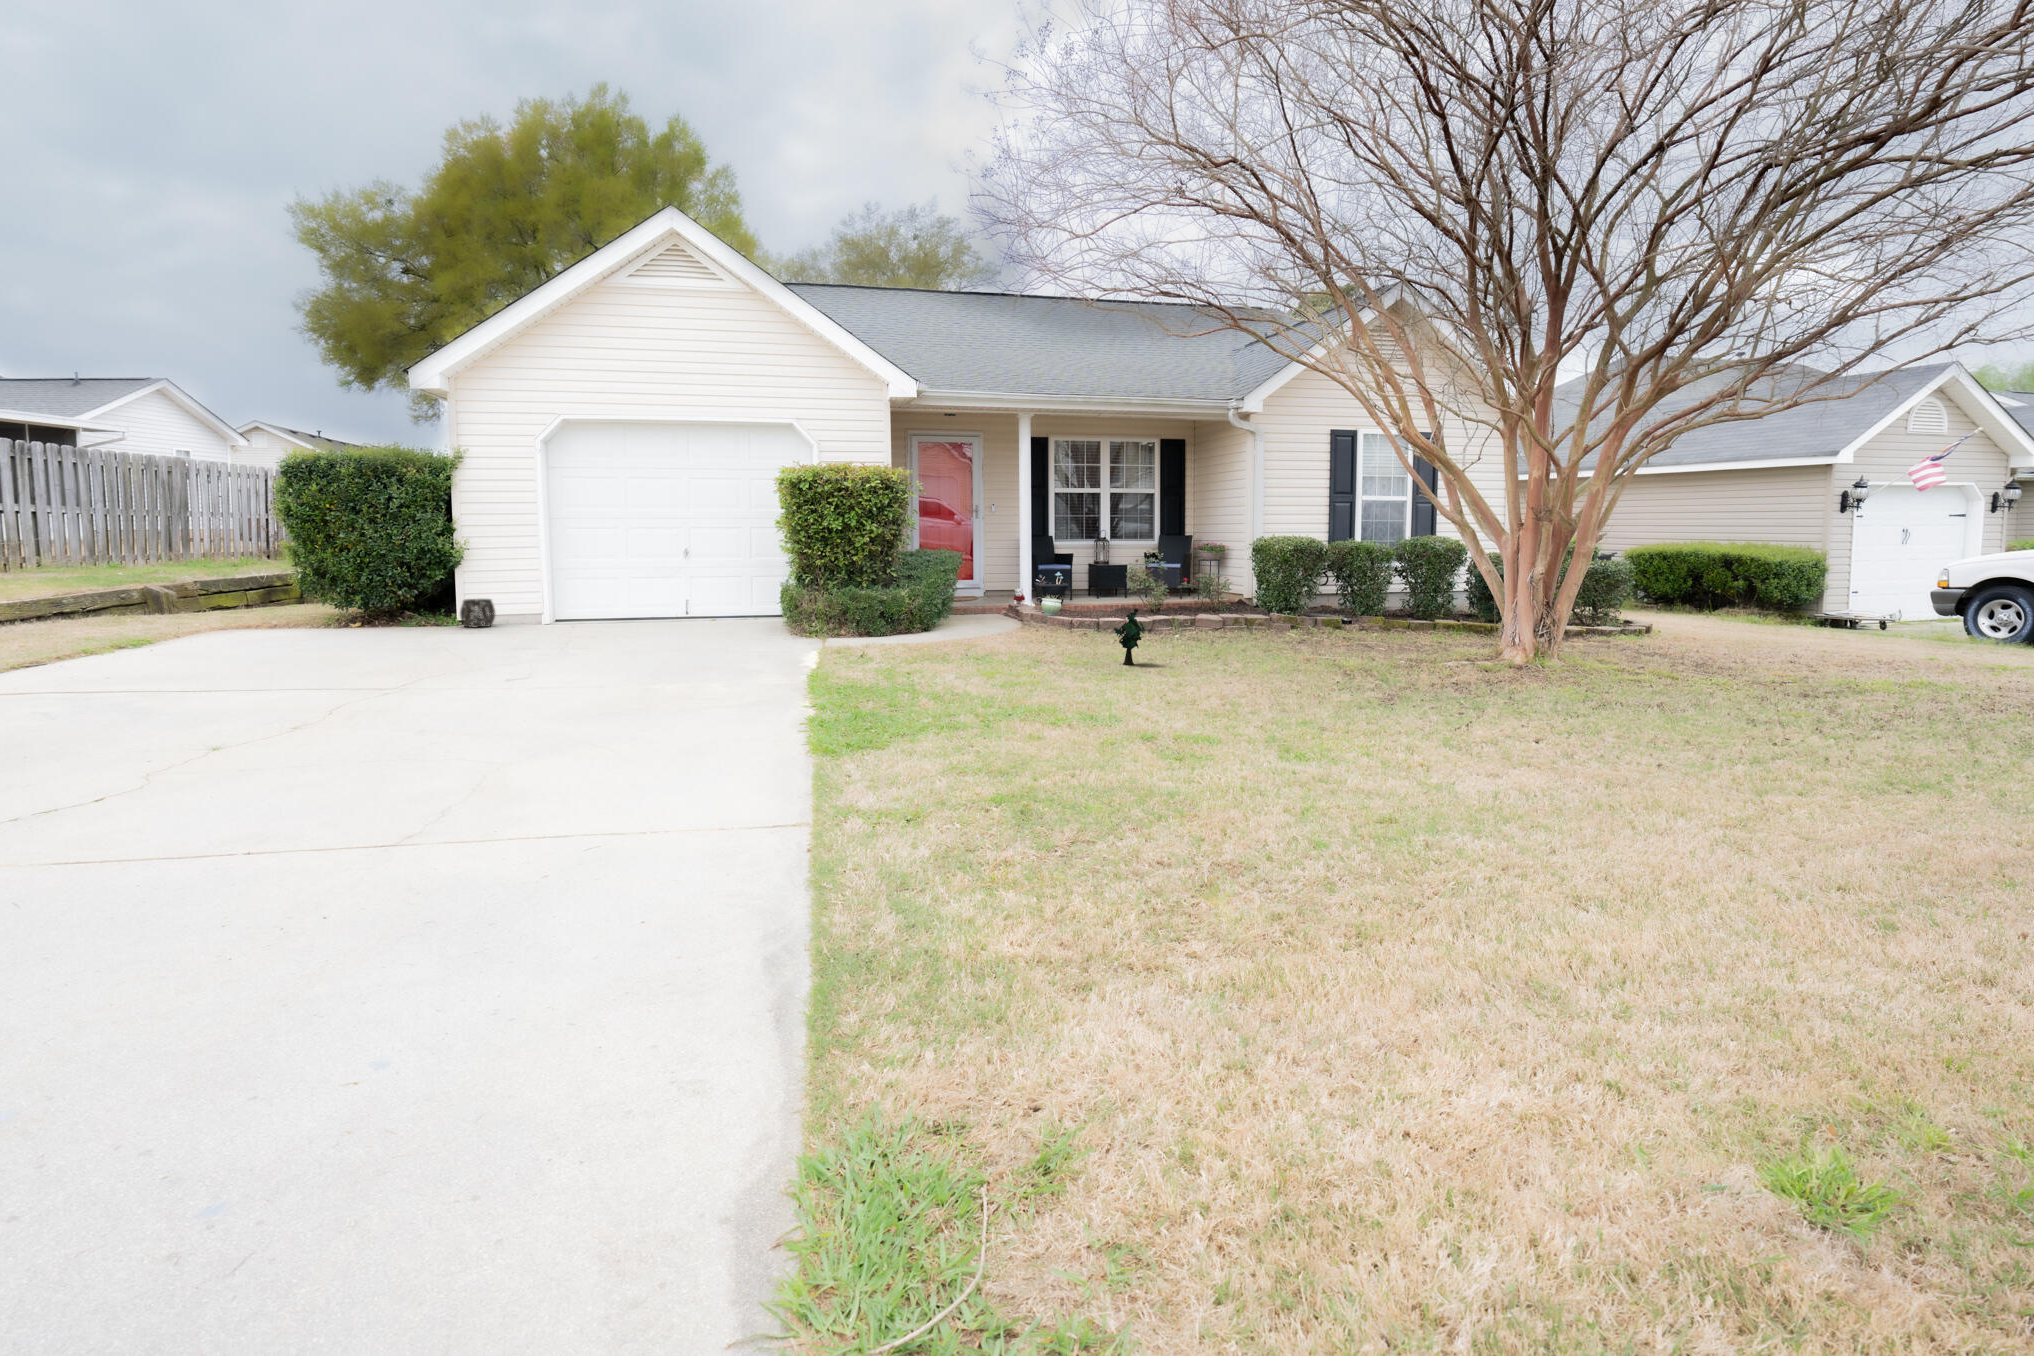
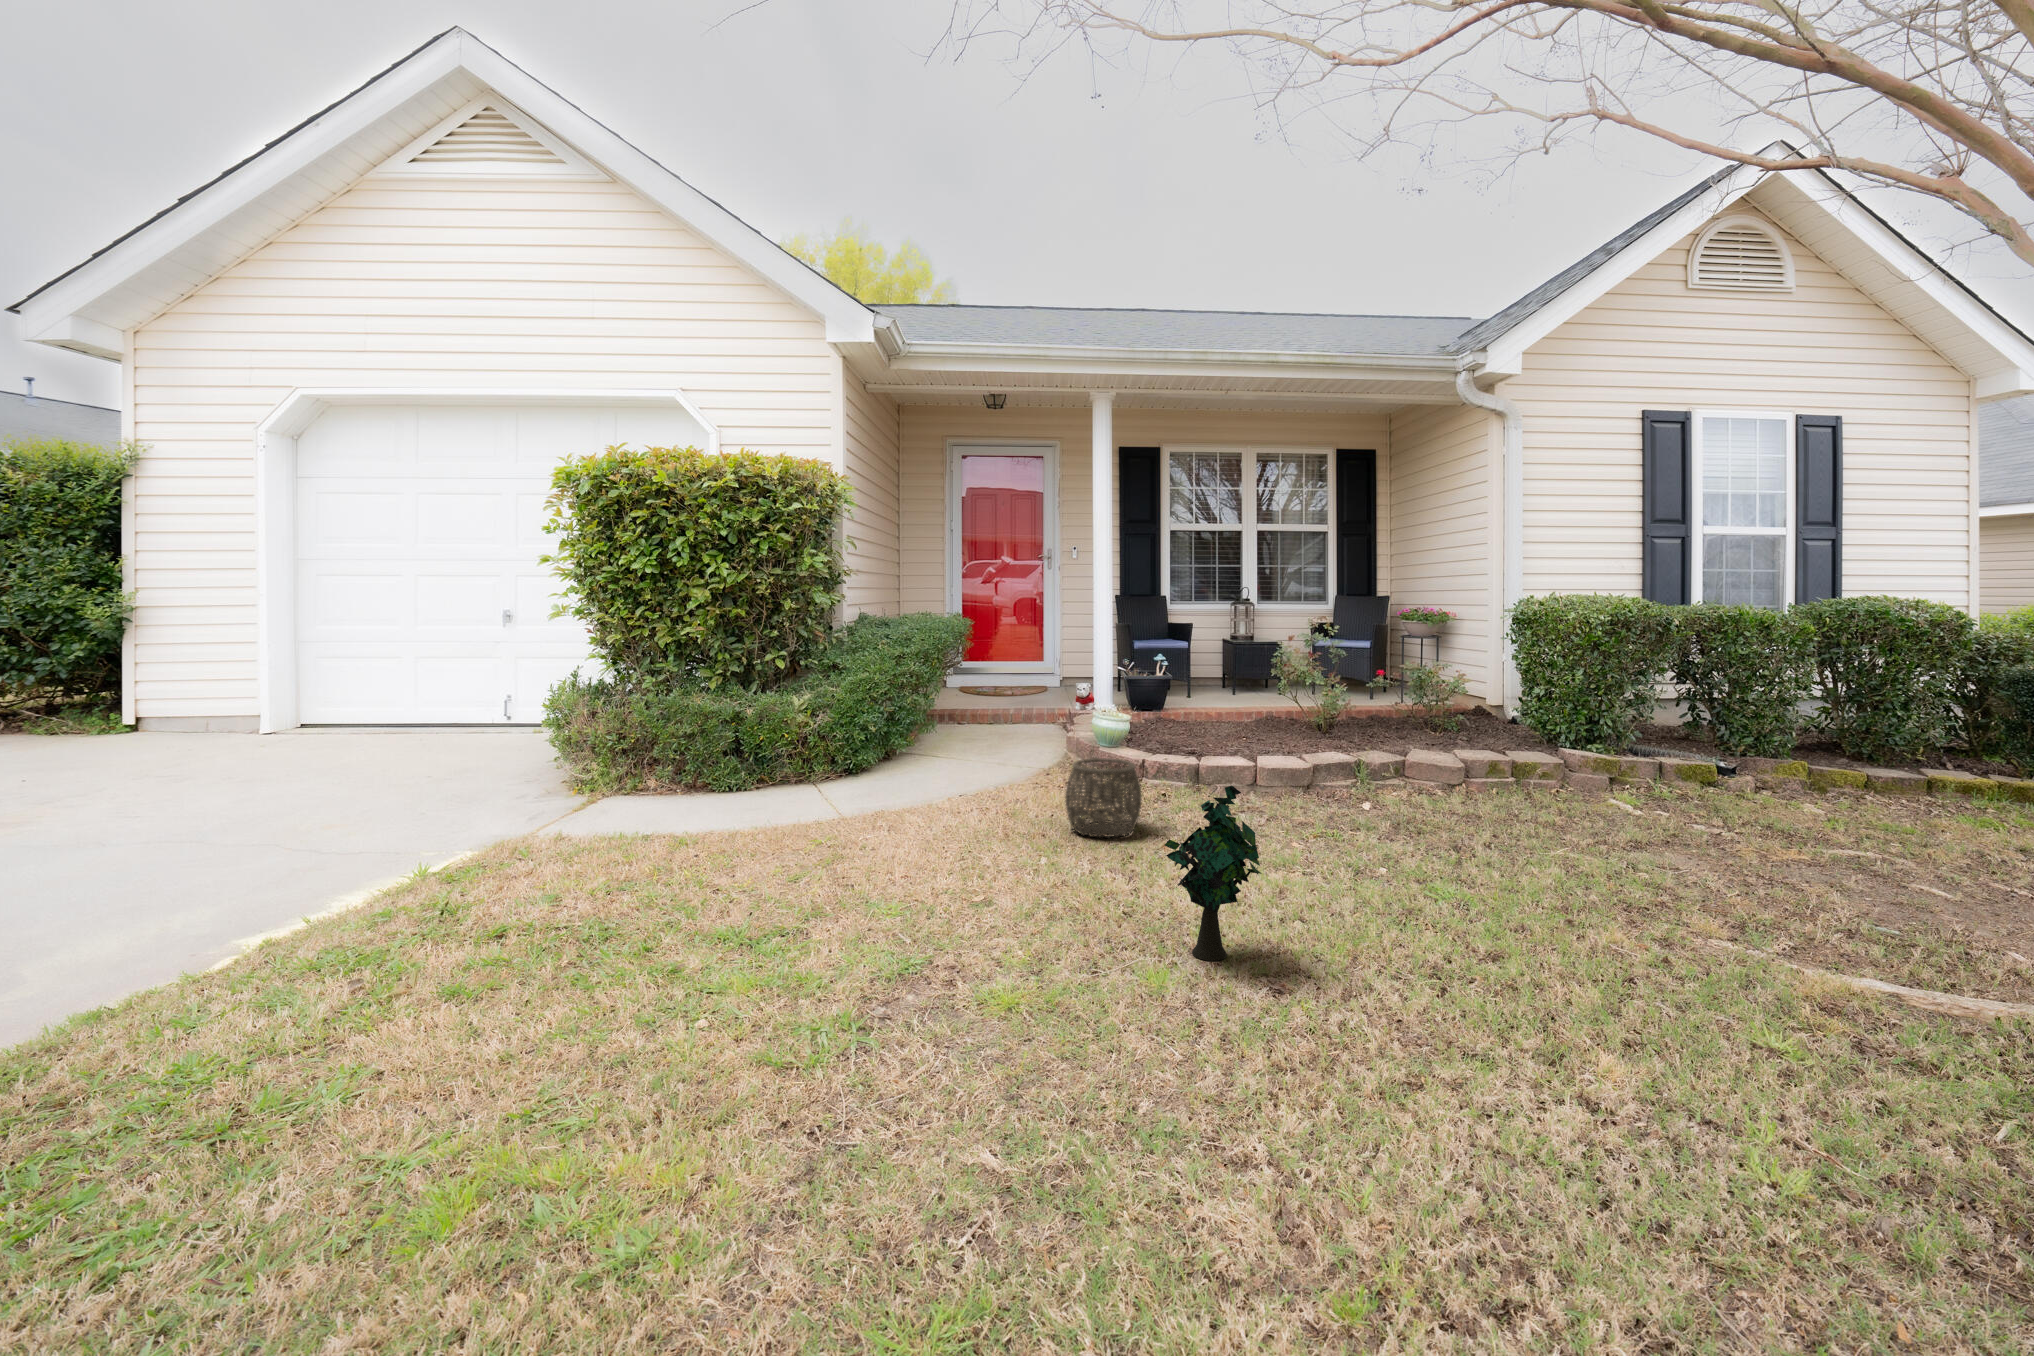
woven basket: present [460,599,495,627] -> present [1065,758,1142,838]

